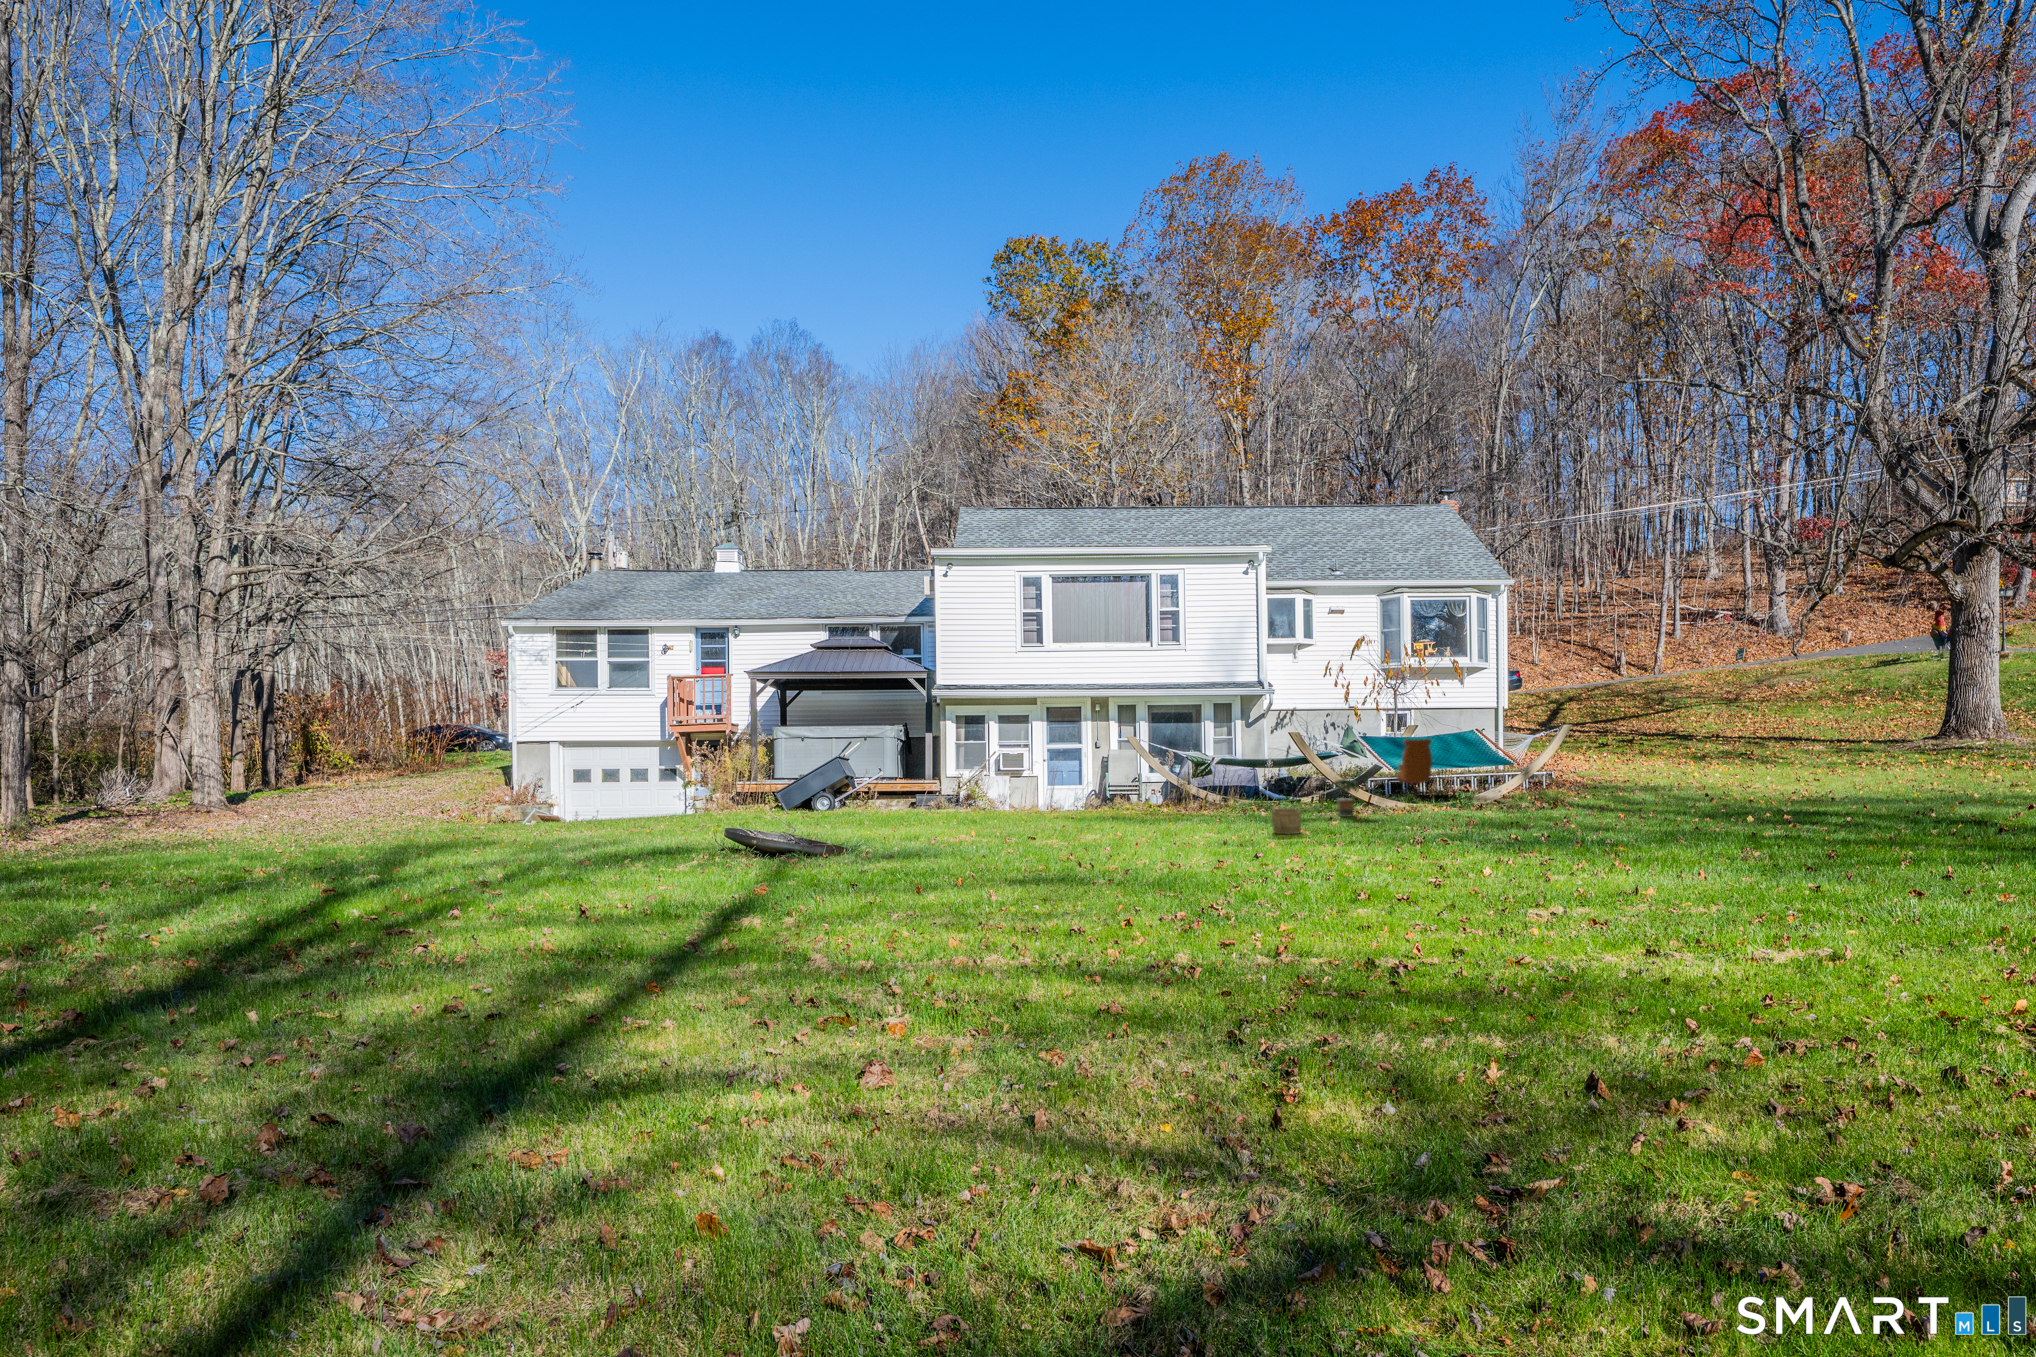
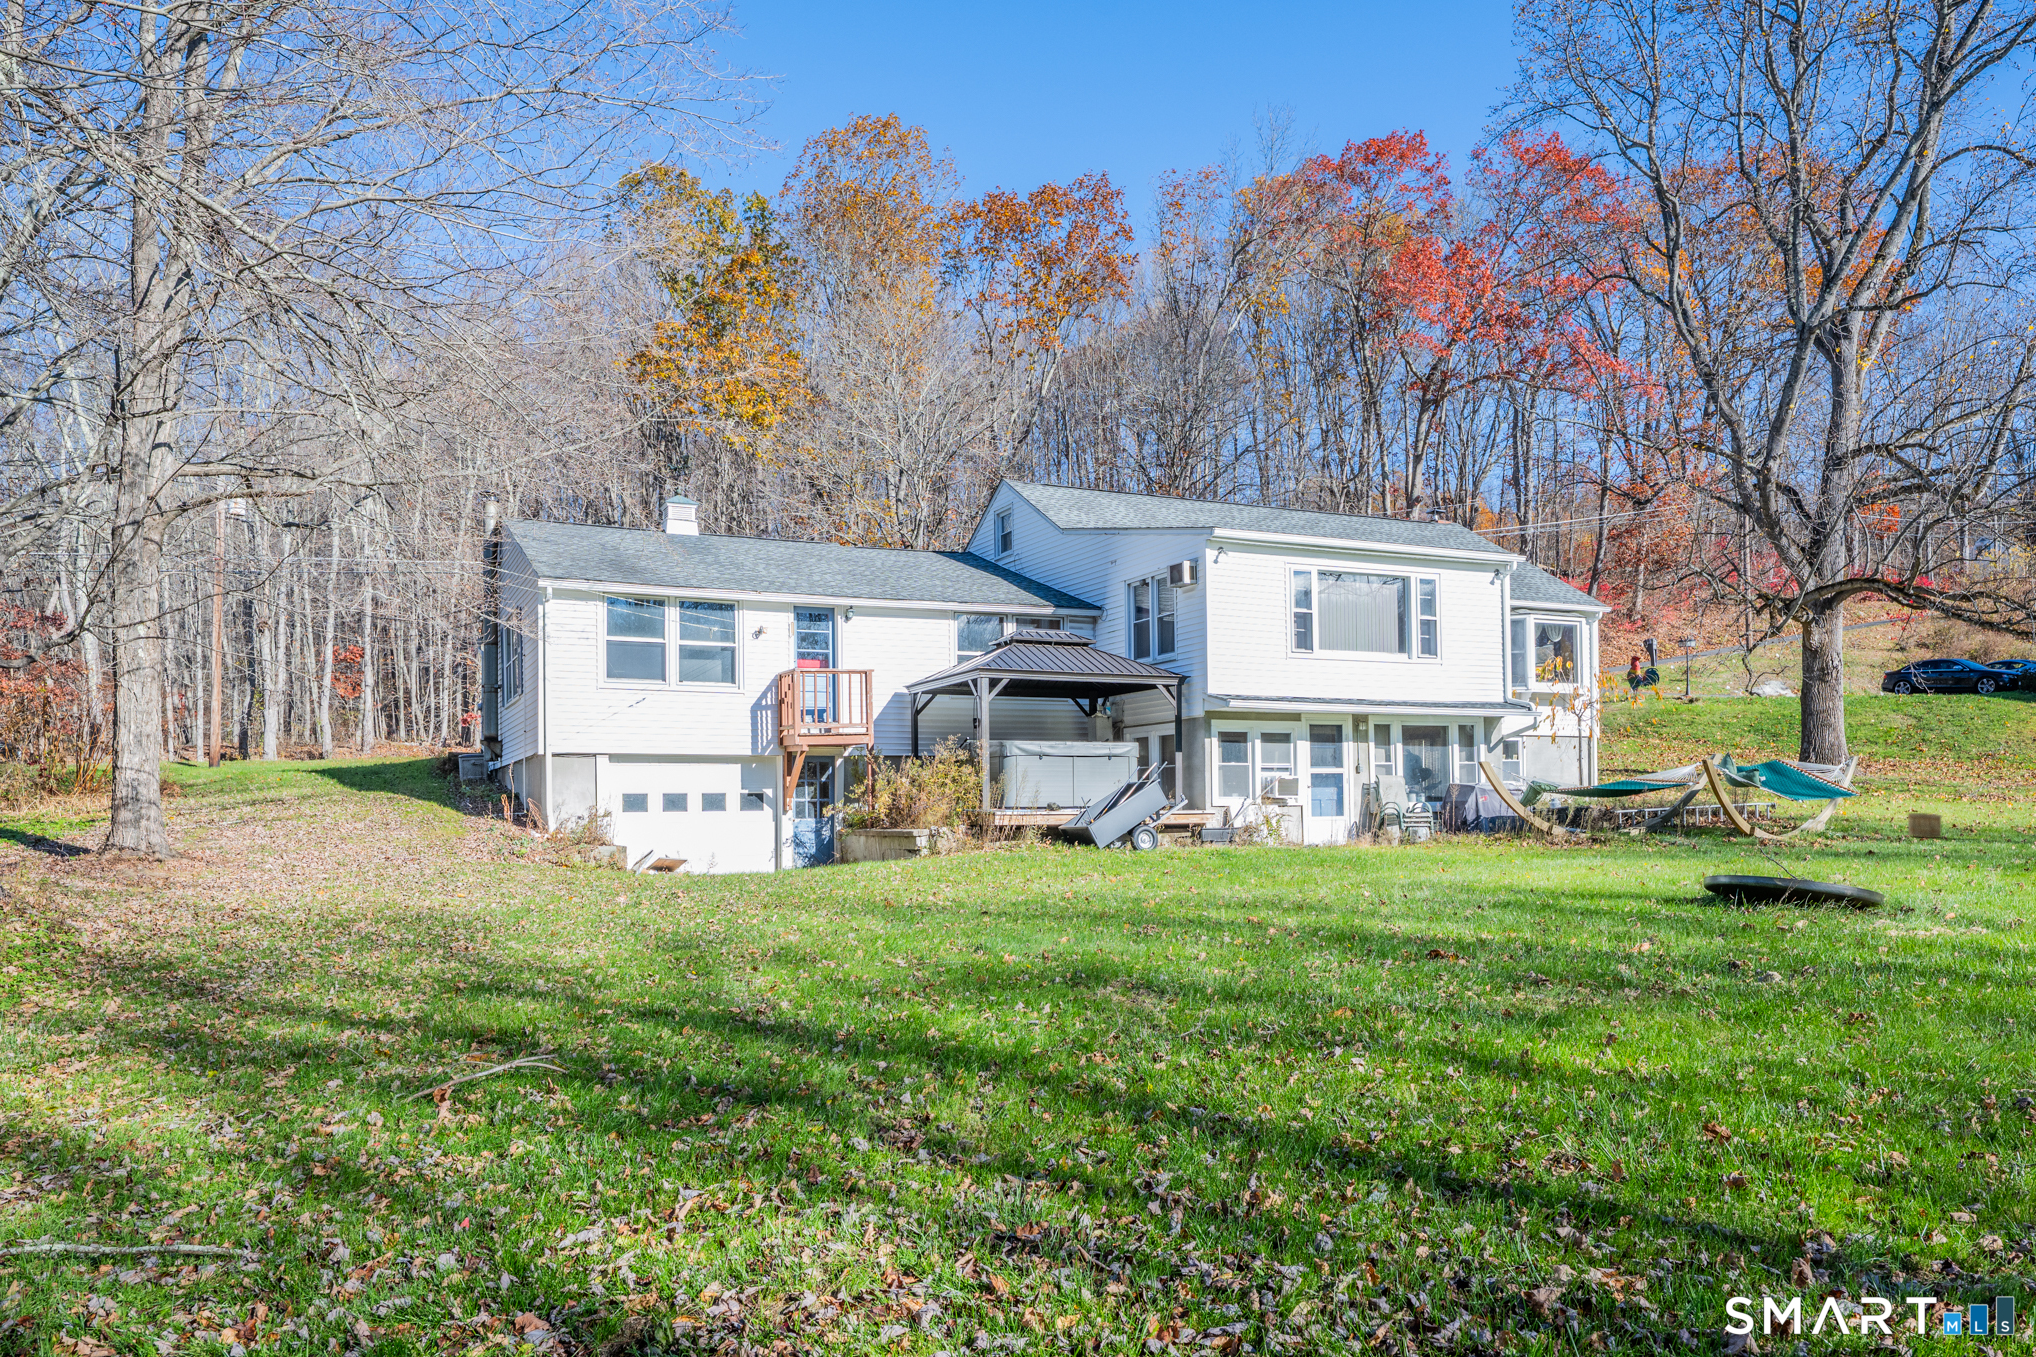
lounge chair: present [1397,739,1432,795] -> none [1749,758,1819,817]
potted tree: present [1334,779,1359,817] -> none [1846,790,1882,828]

